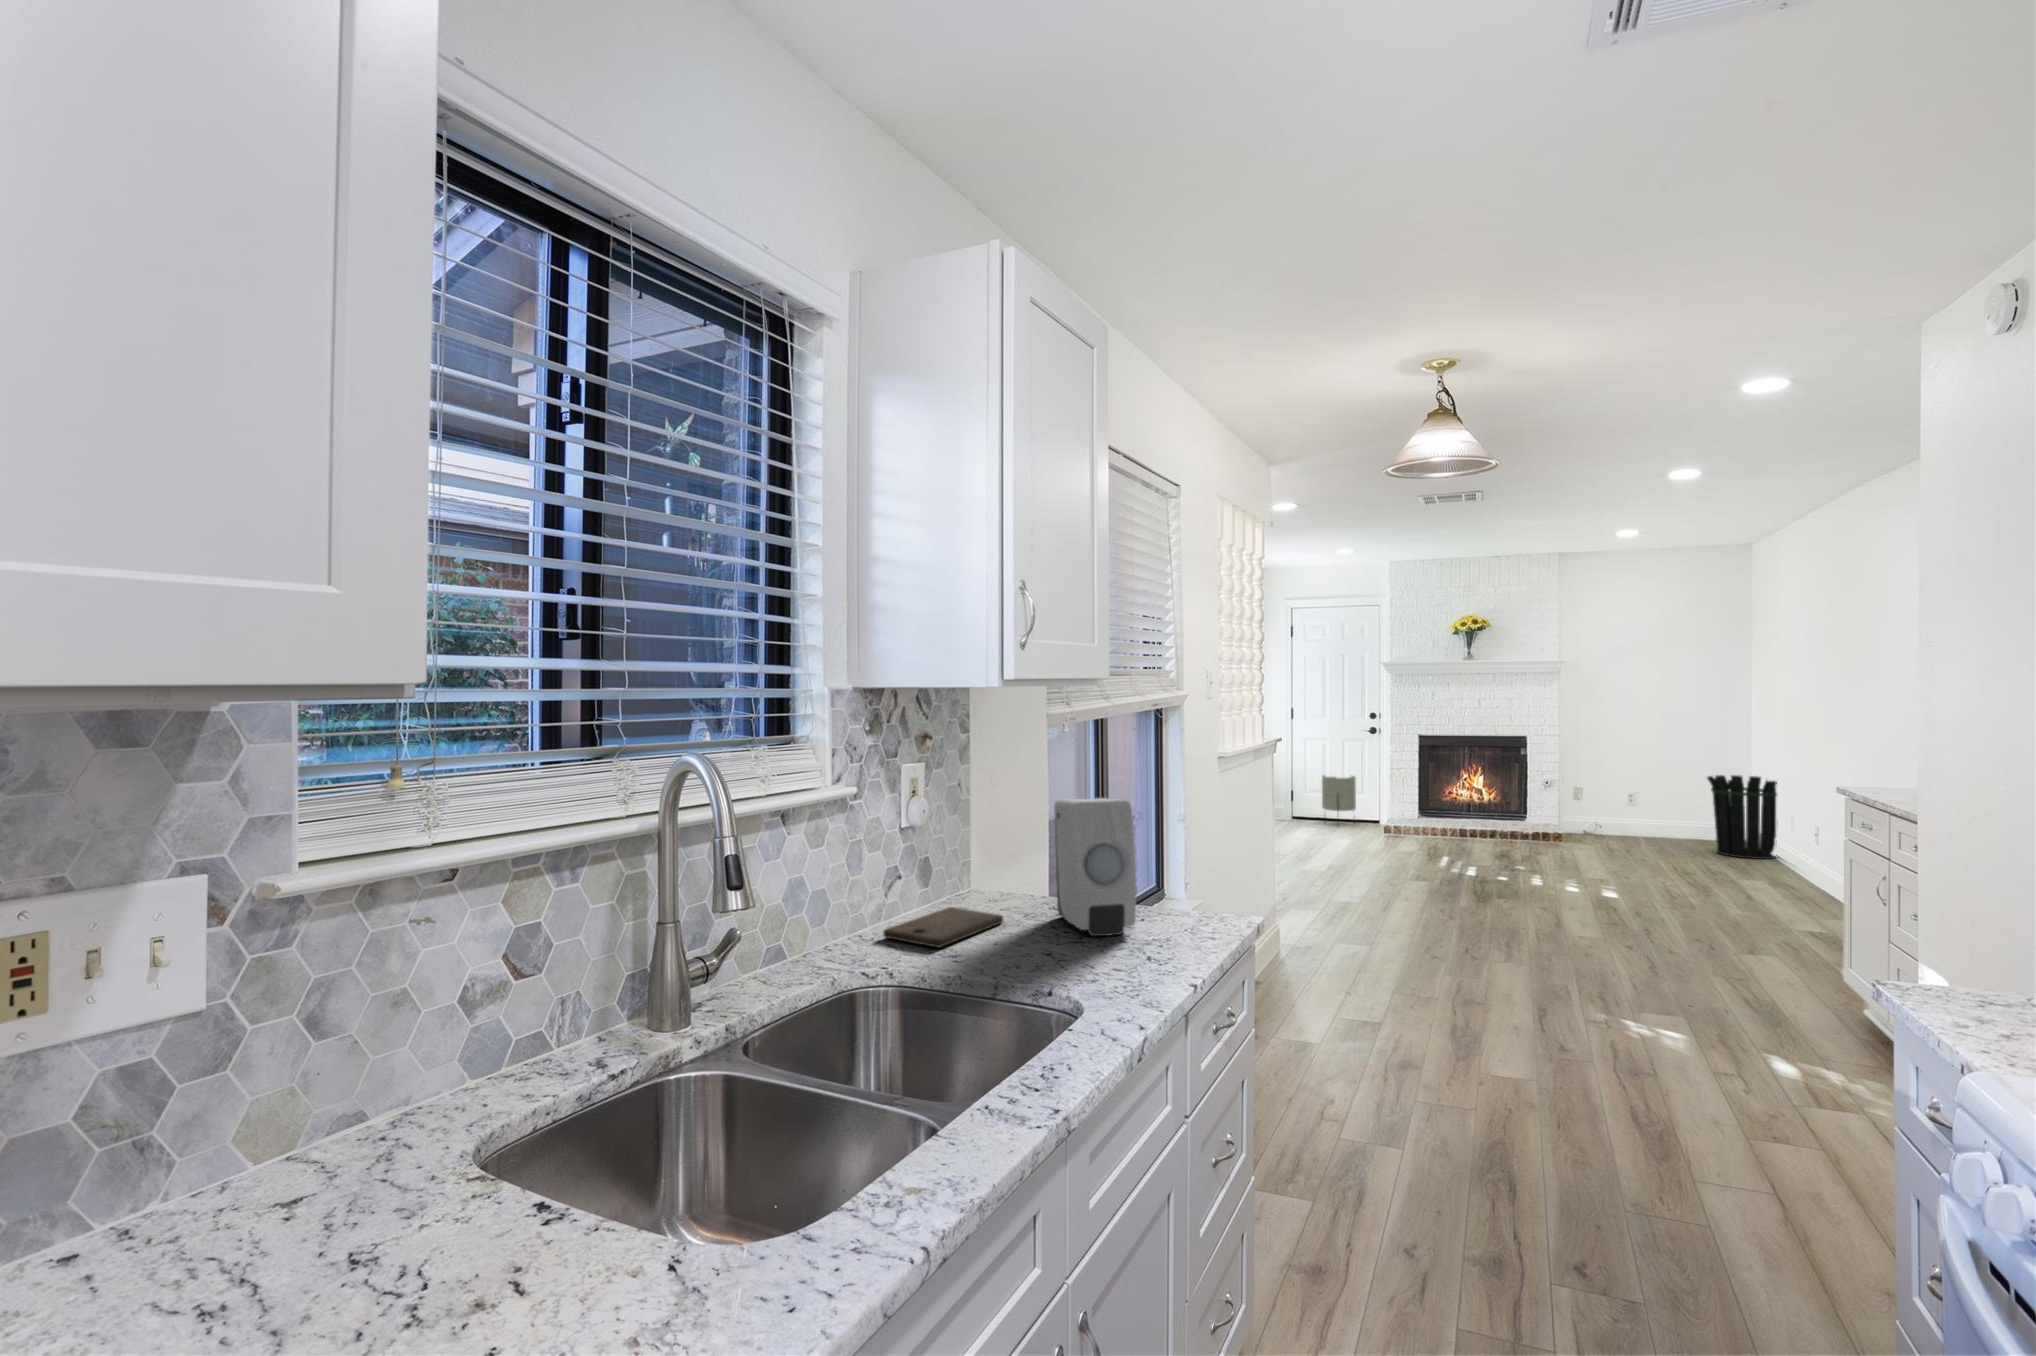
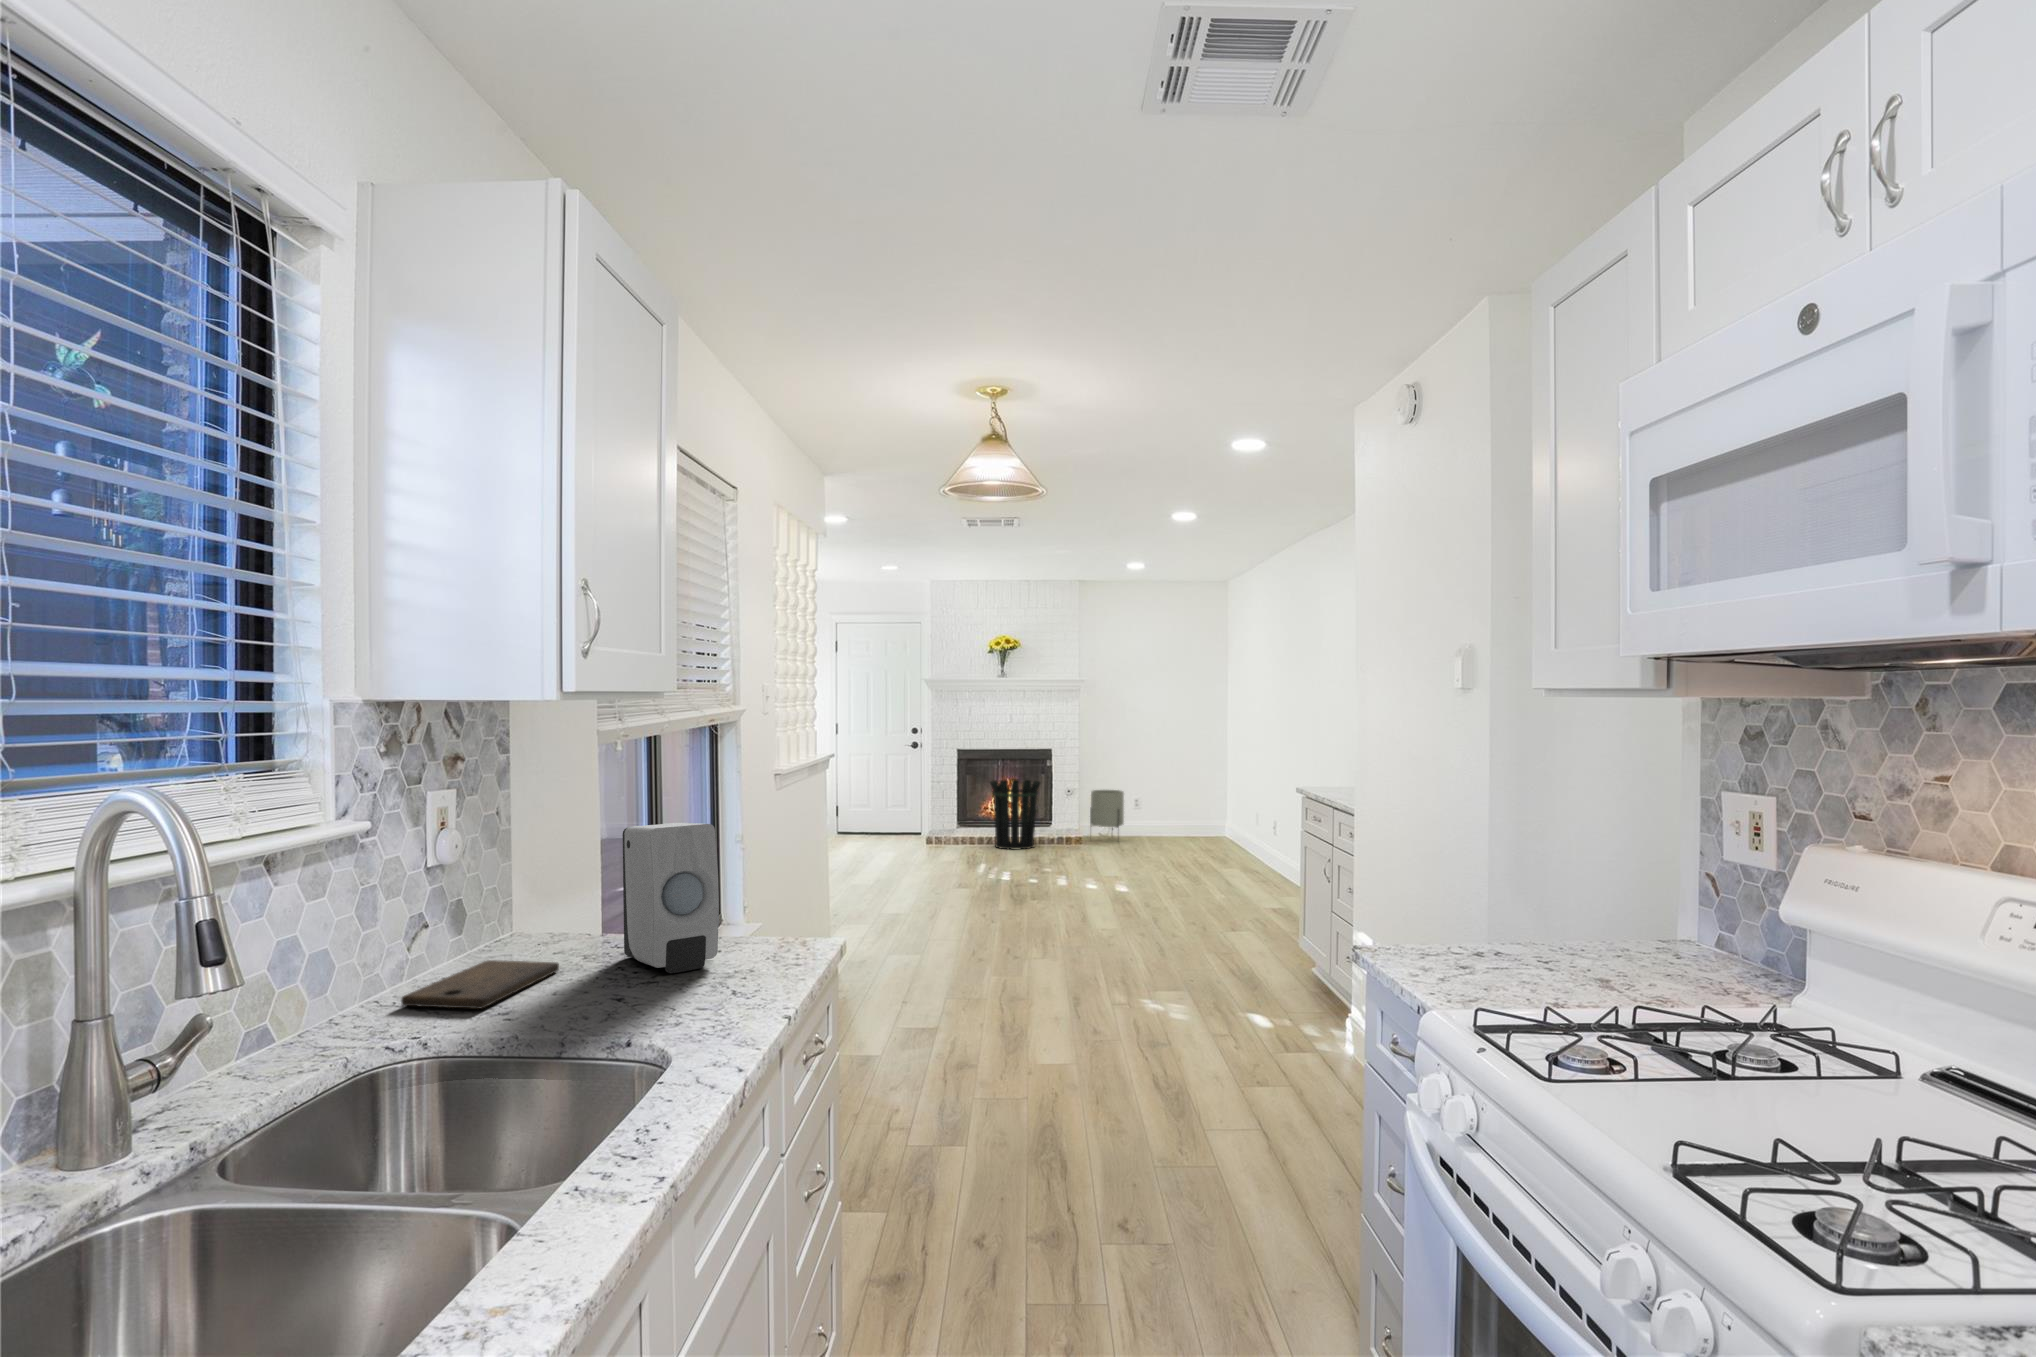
waste bin: present [1707,775,1777,859] -> present [990,779,1040,849]
planter: present [1322,776,1356,812] -> present [1090,790,1124,828]

